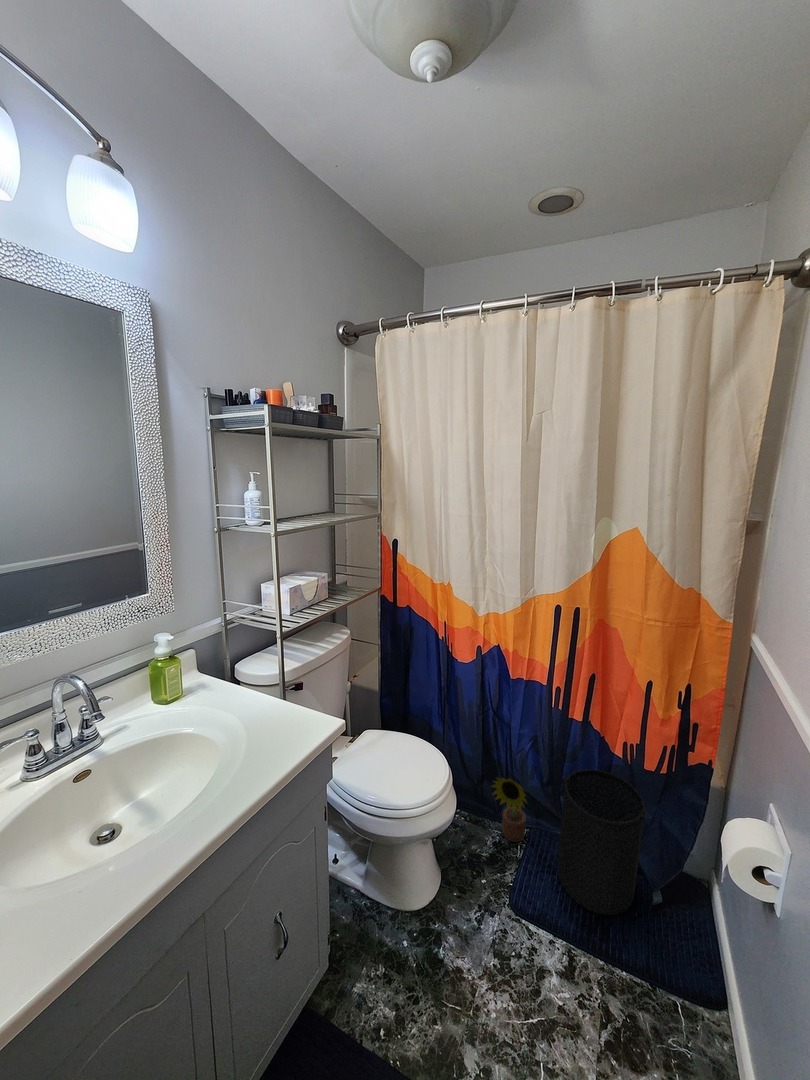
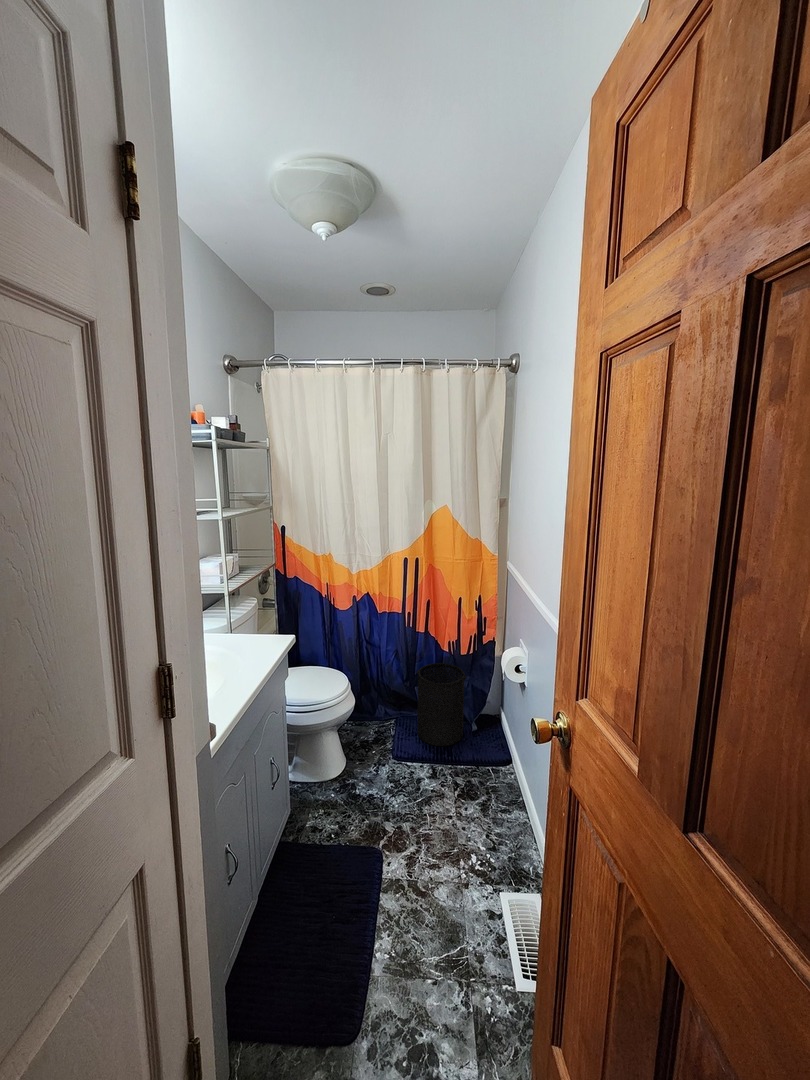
decorative plant: present [491,778,526,842] -> none [369,681,396,728]

